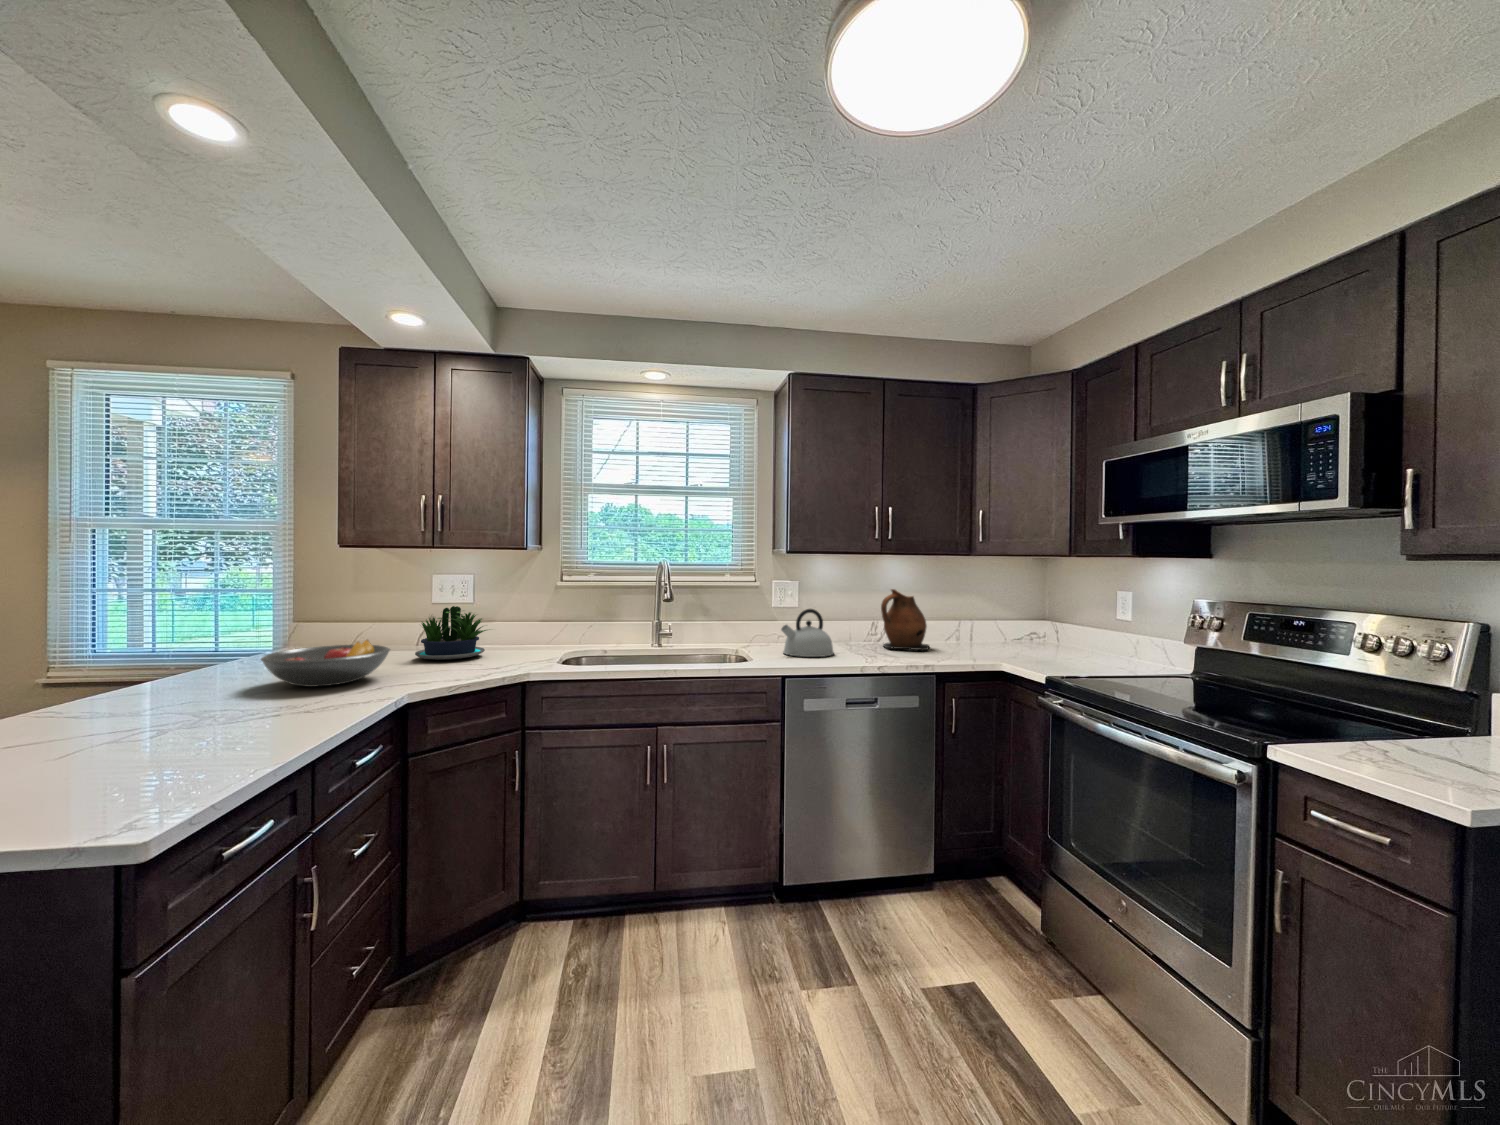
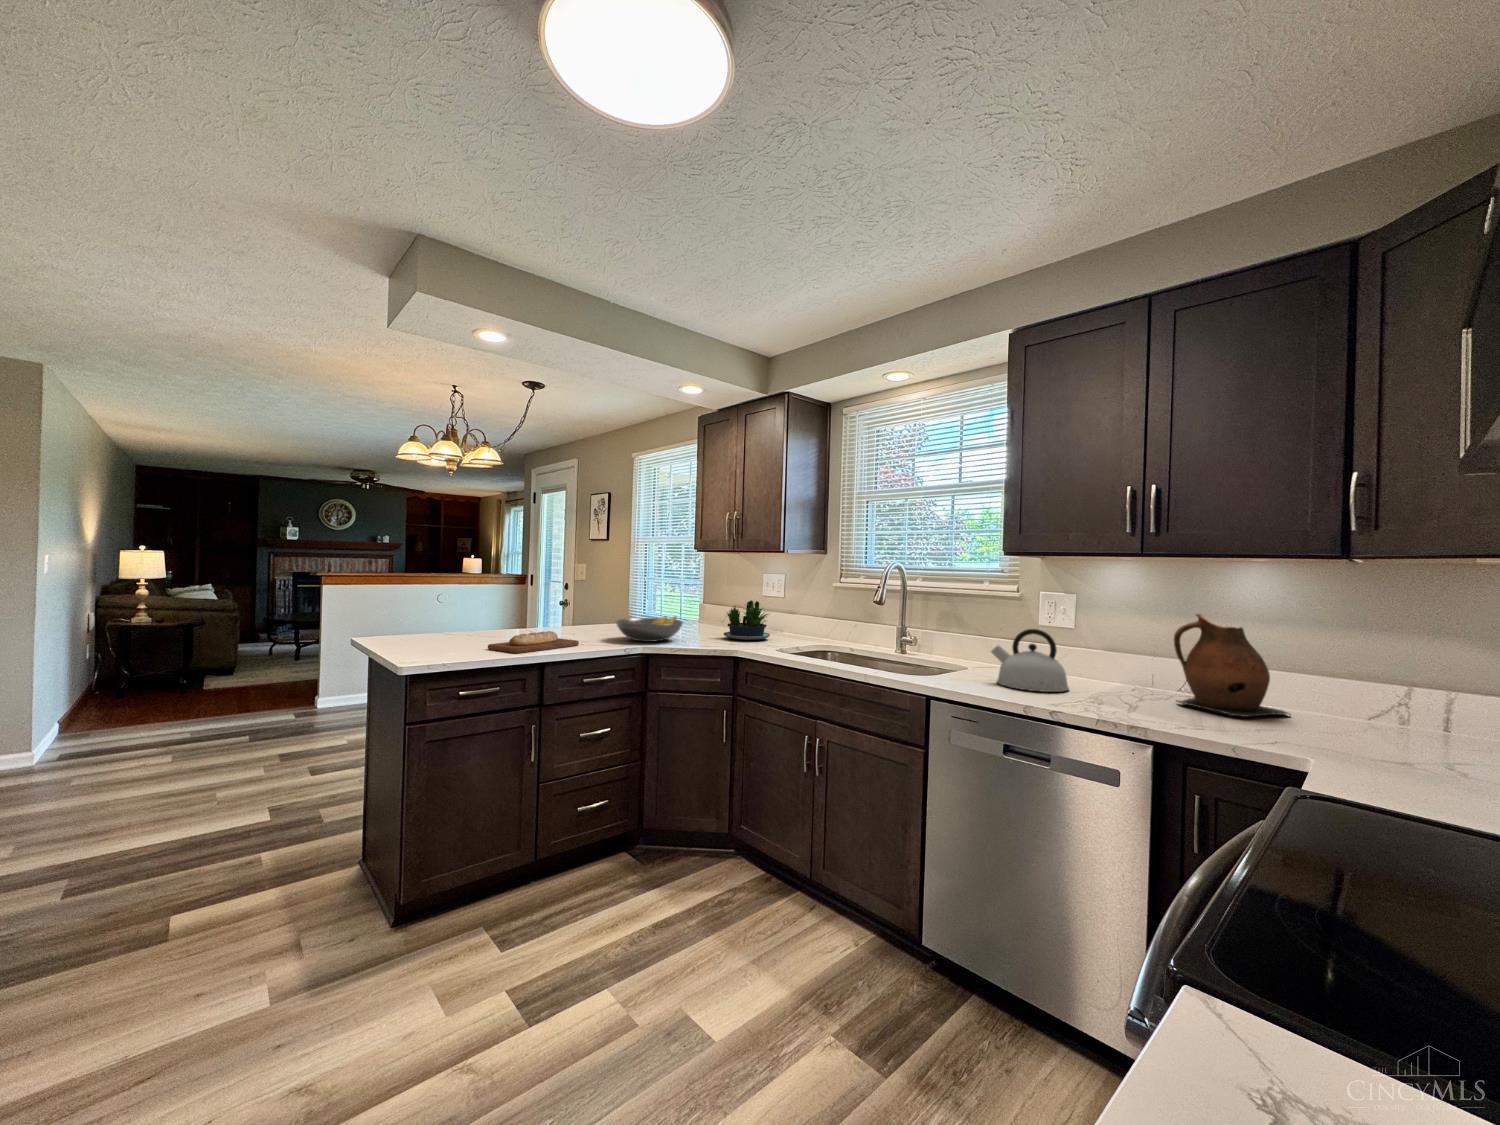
bread loaf: none [60,698,244,762] -> present [488,631,579,653]

